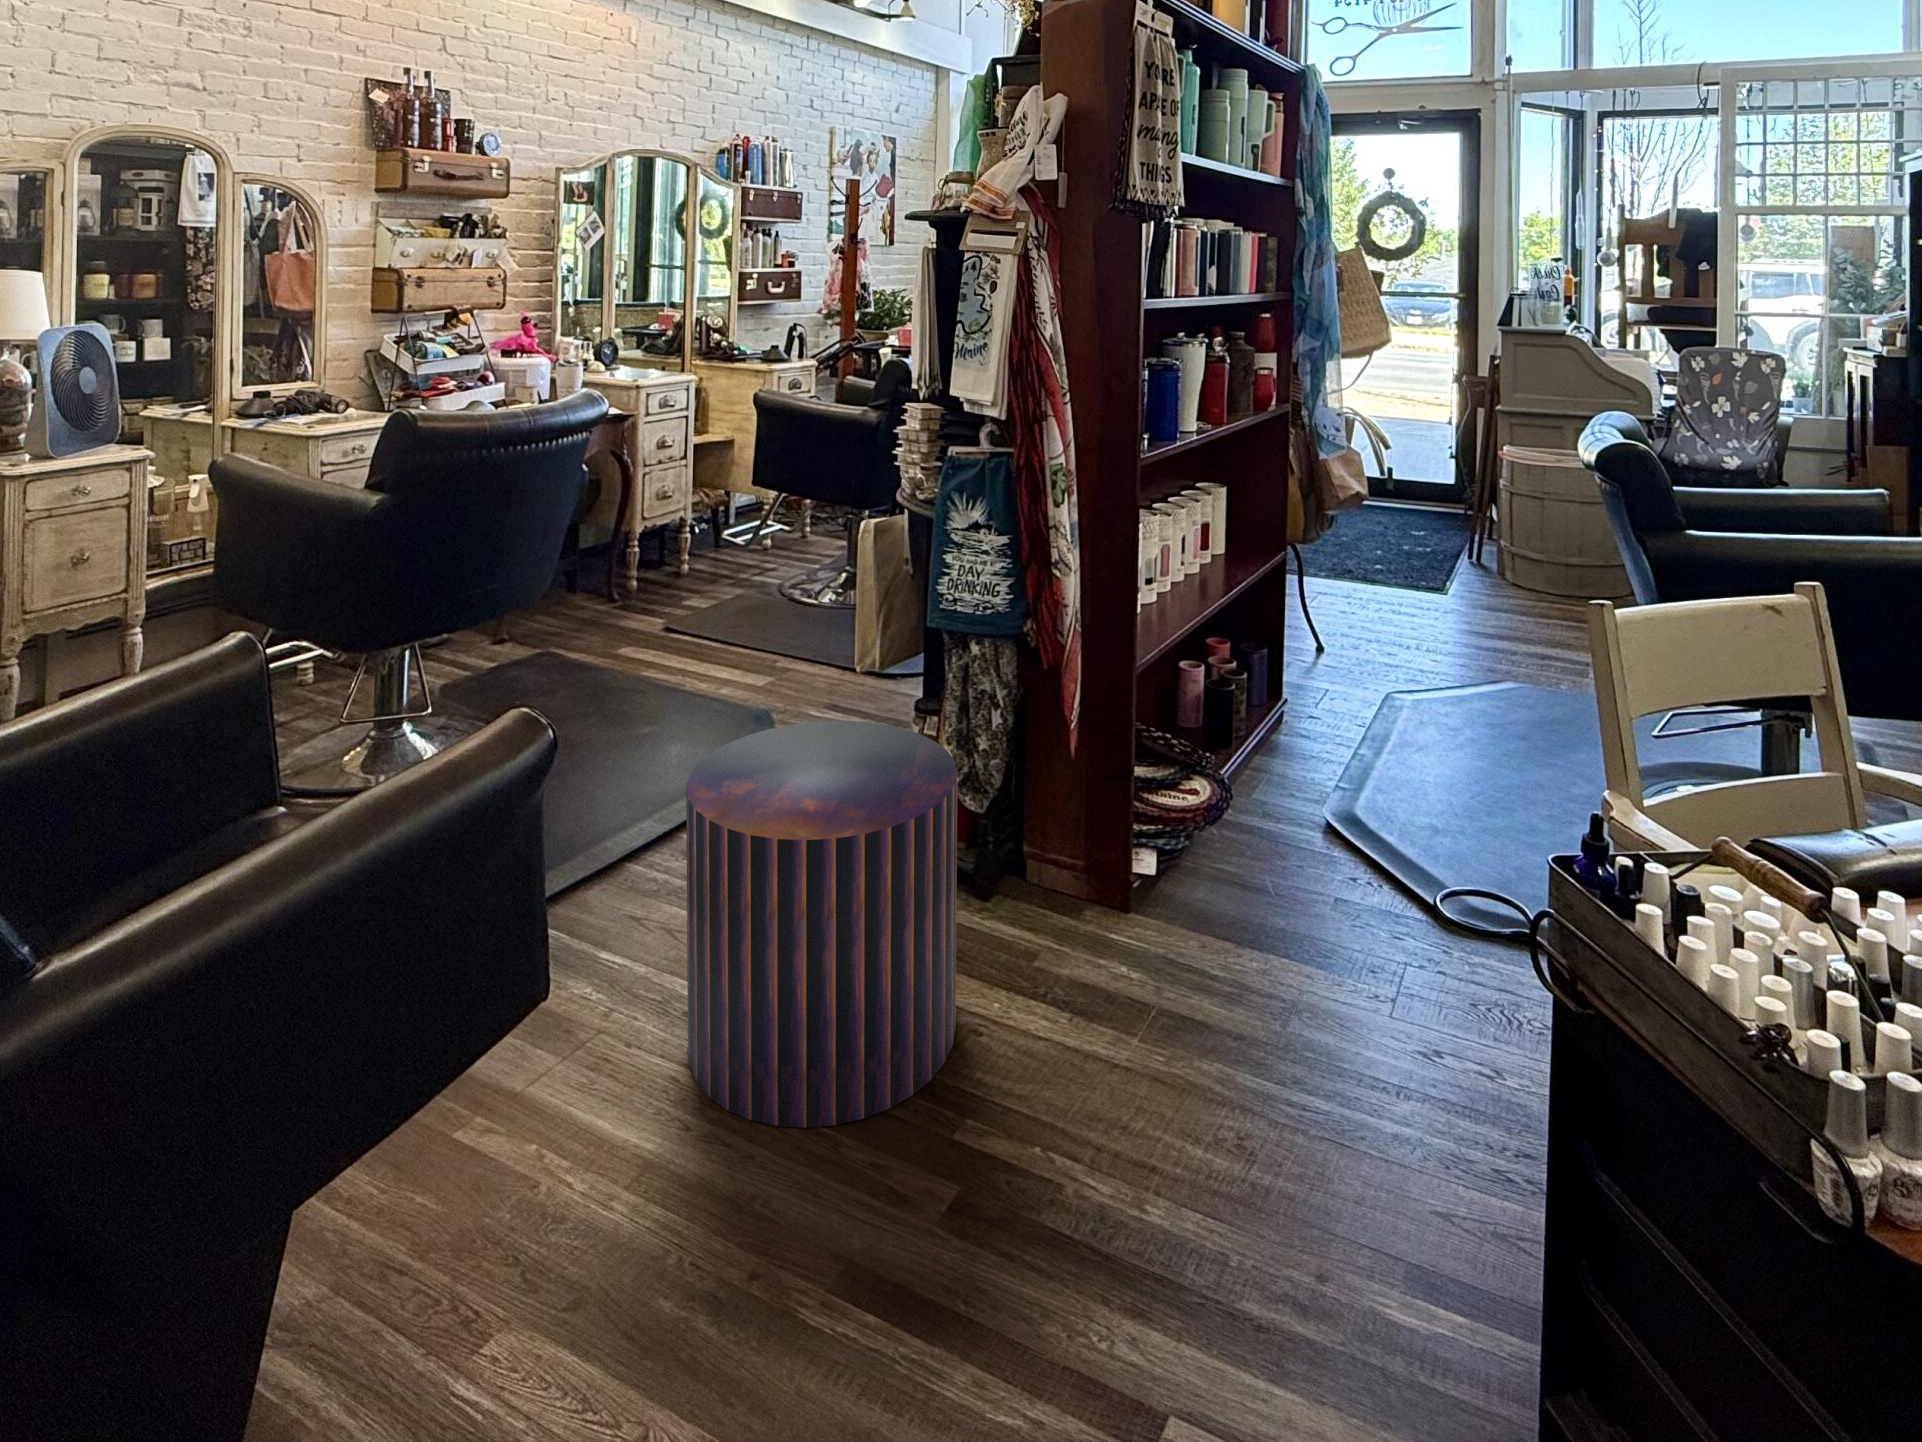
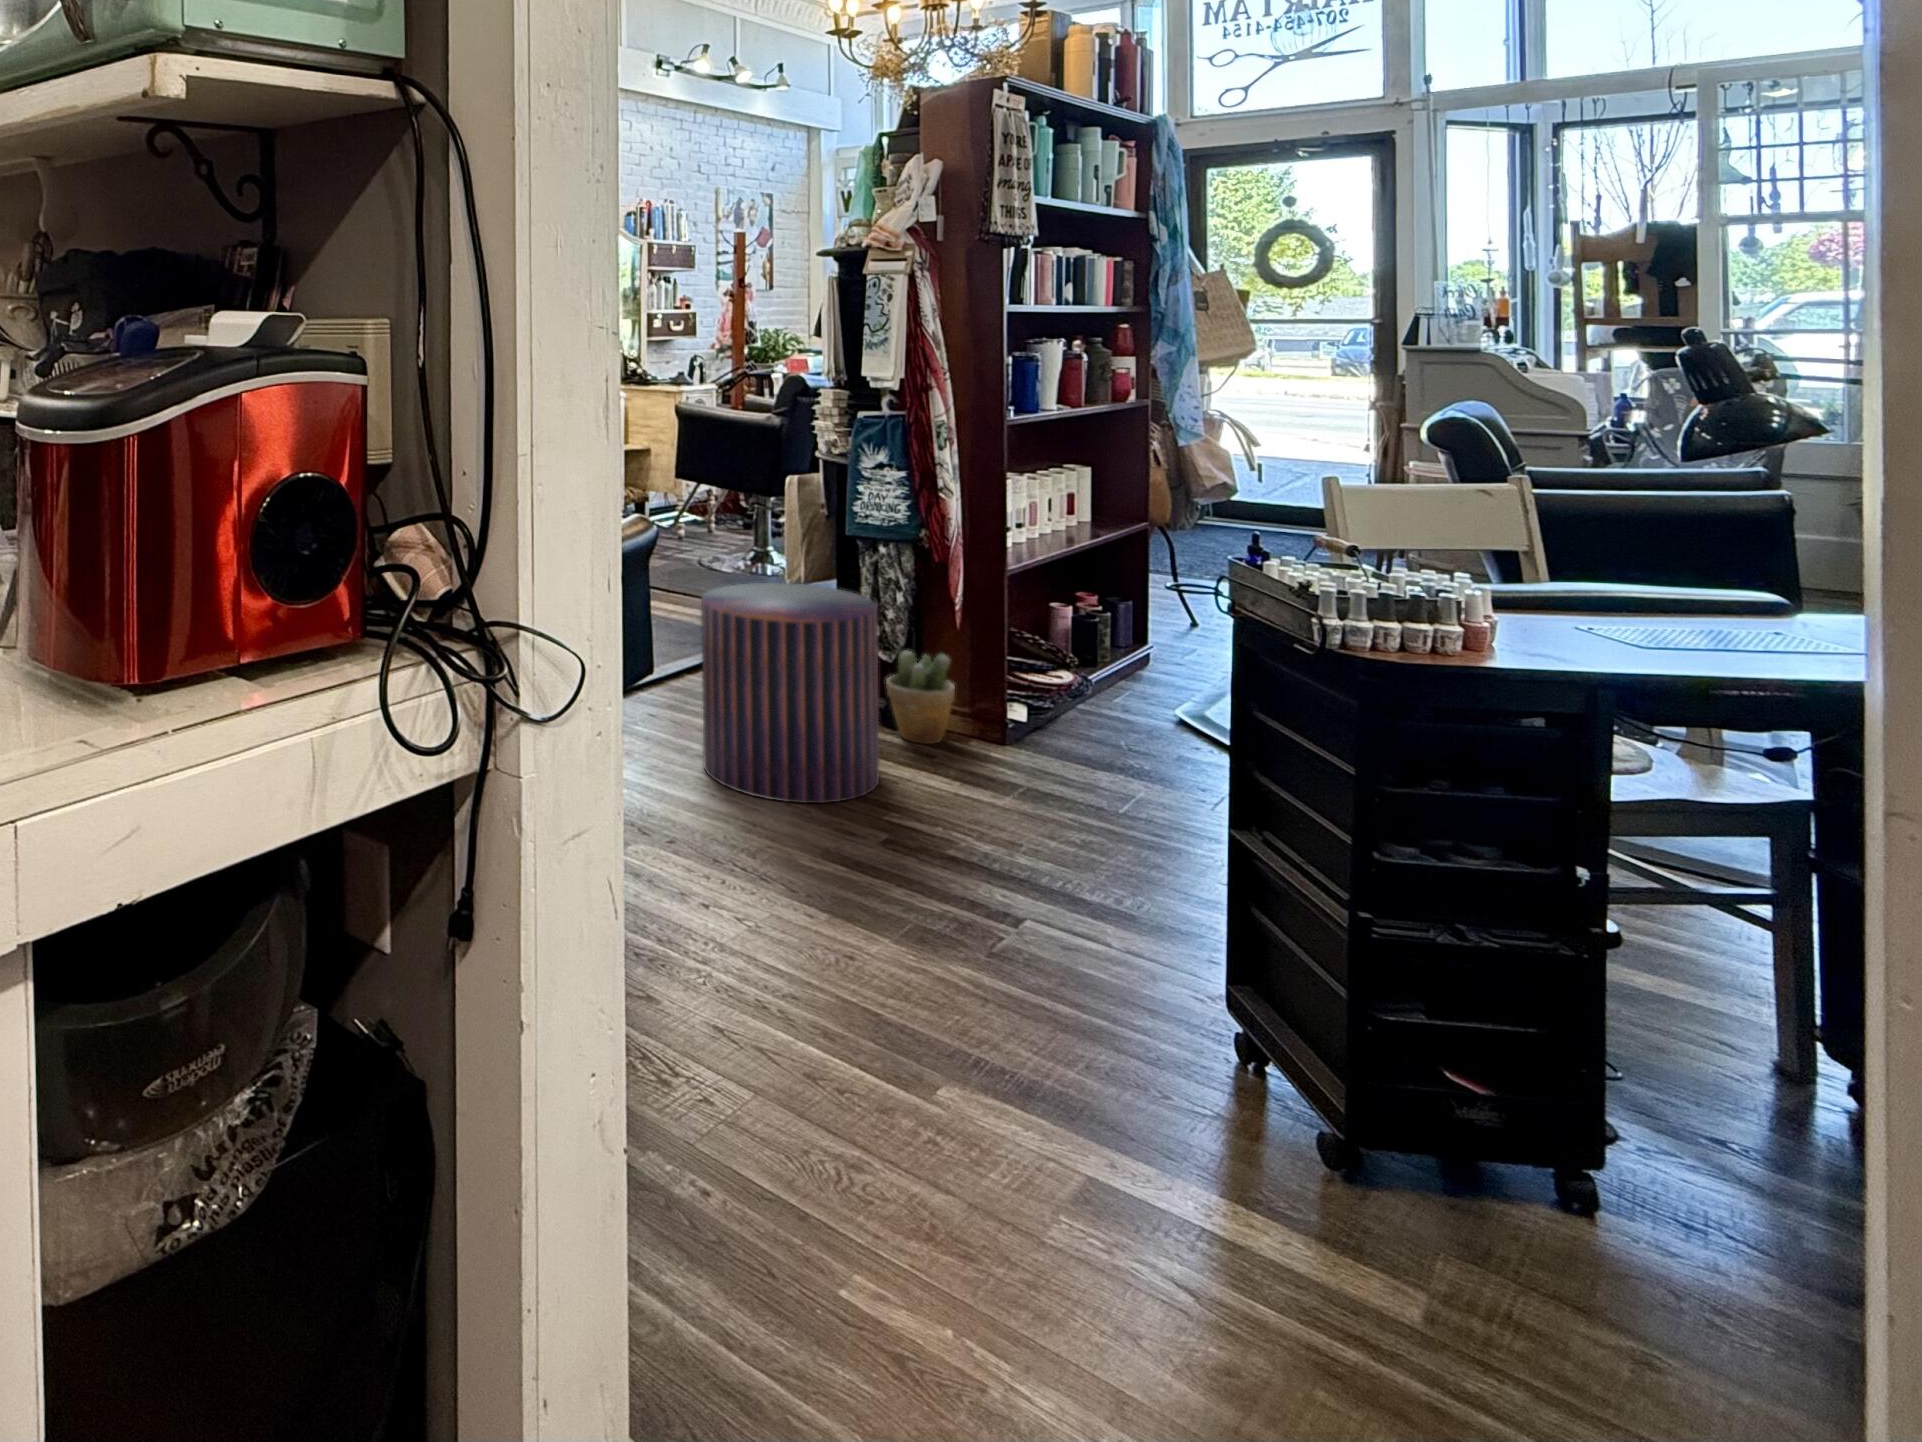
potted plant: none [974,792,1065,927] -> present [886,651,955,744]

